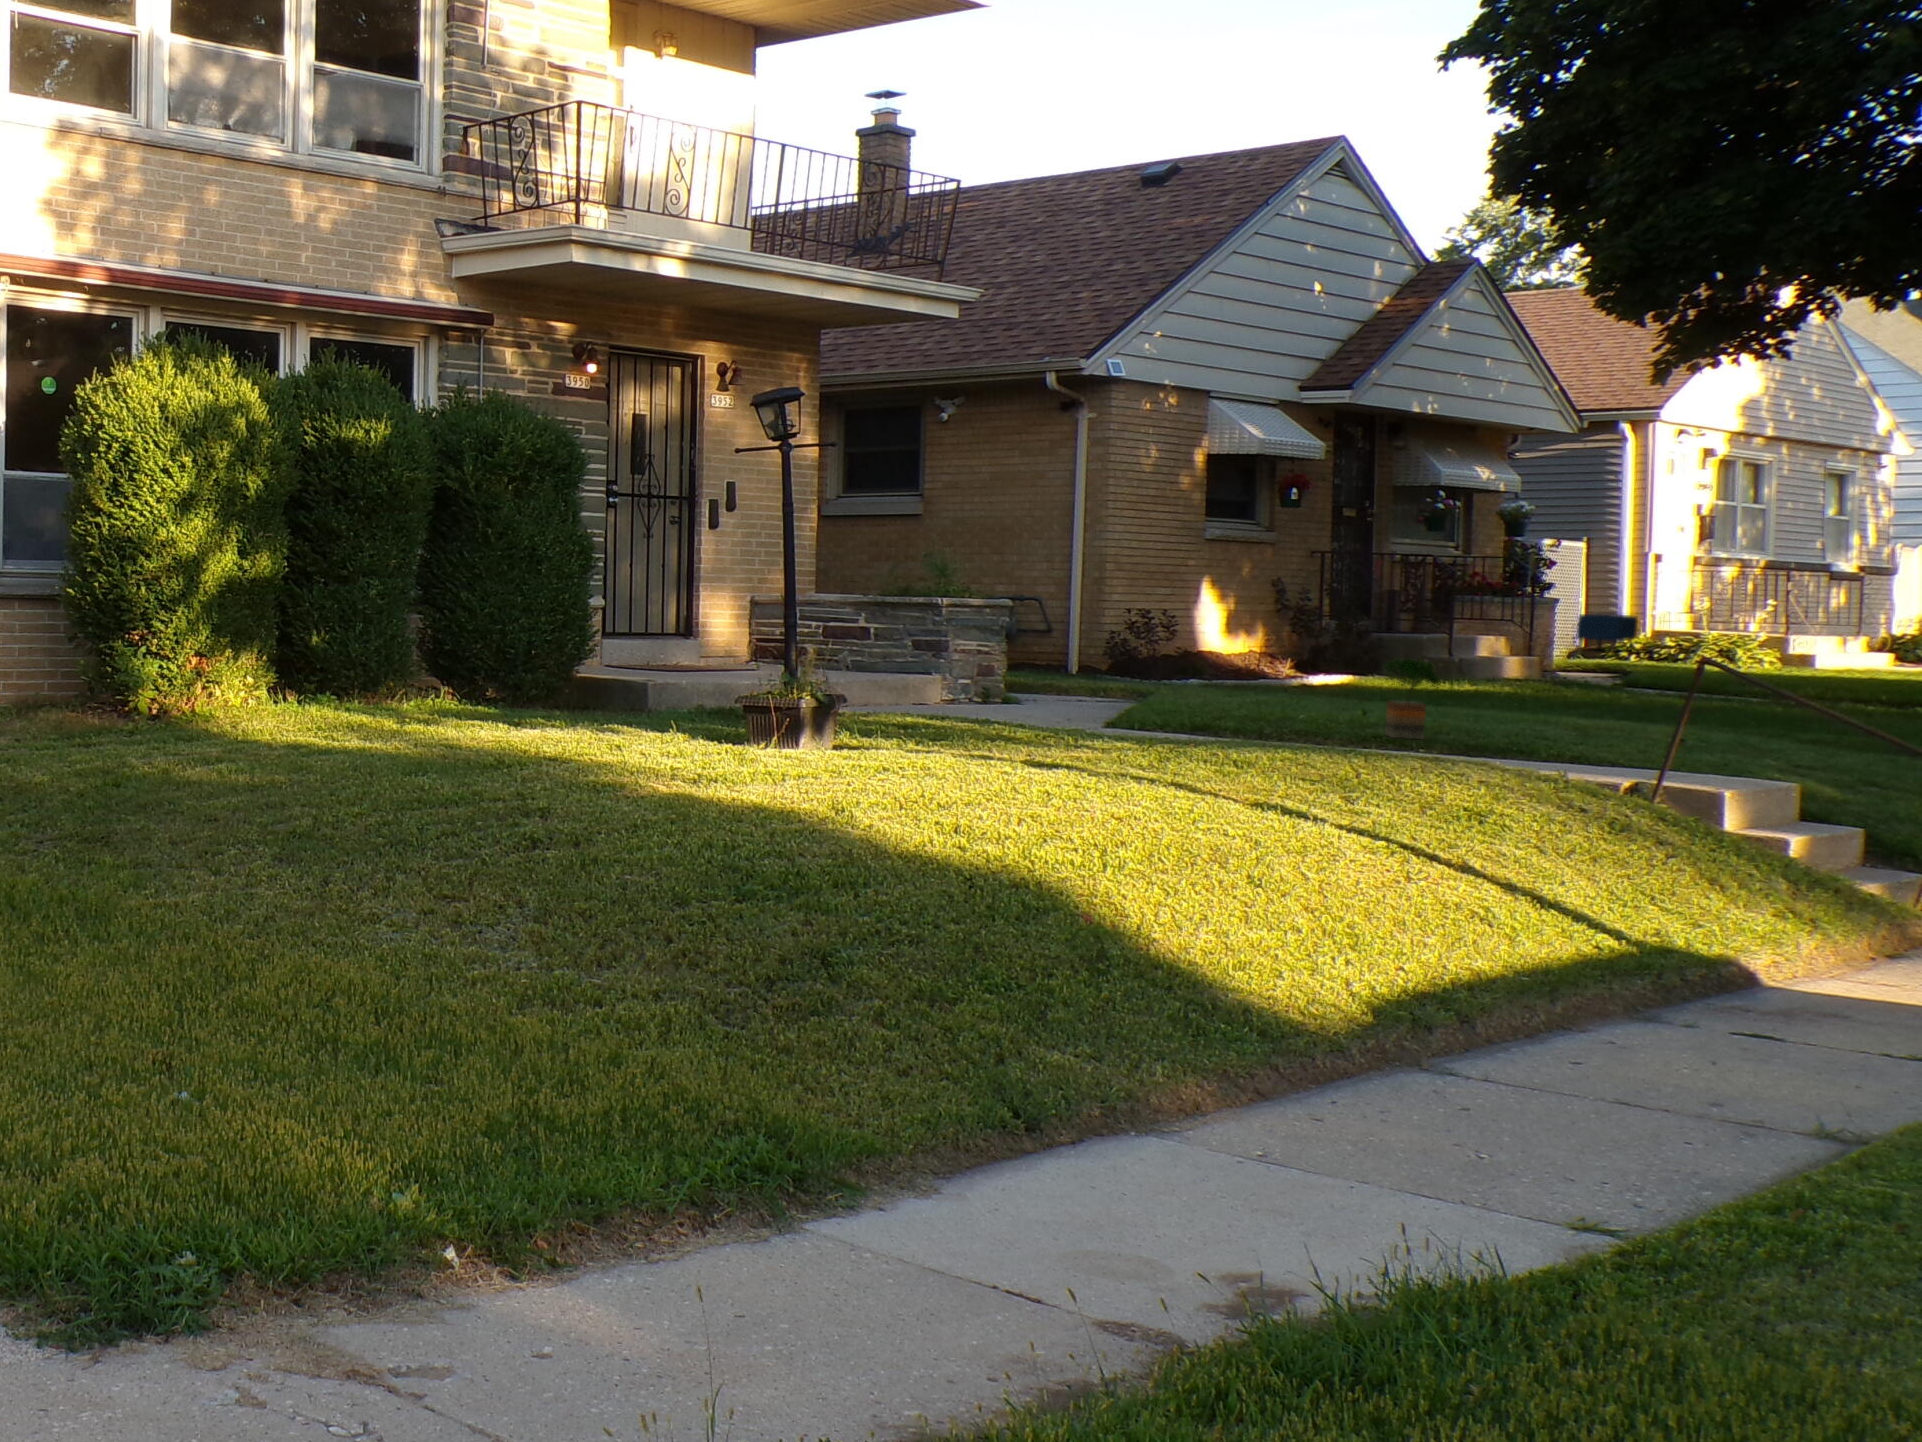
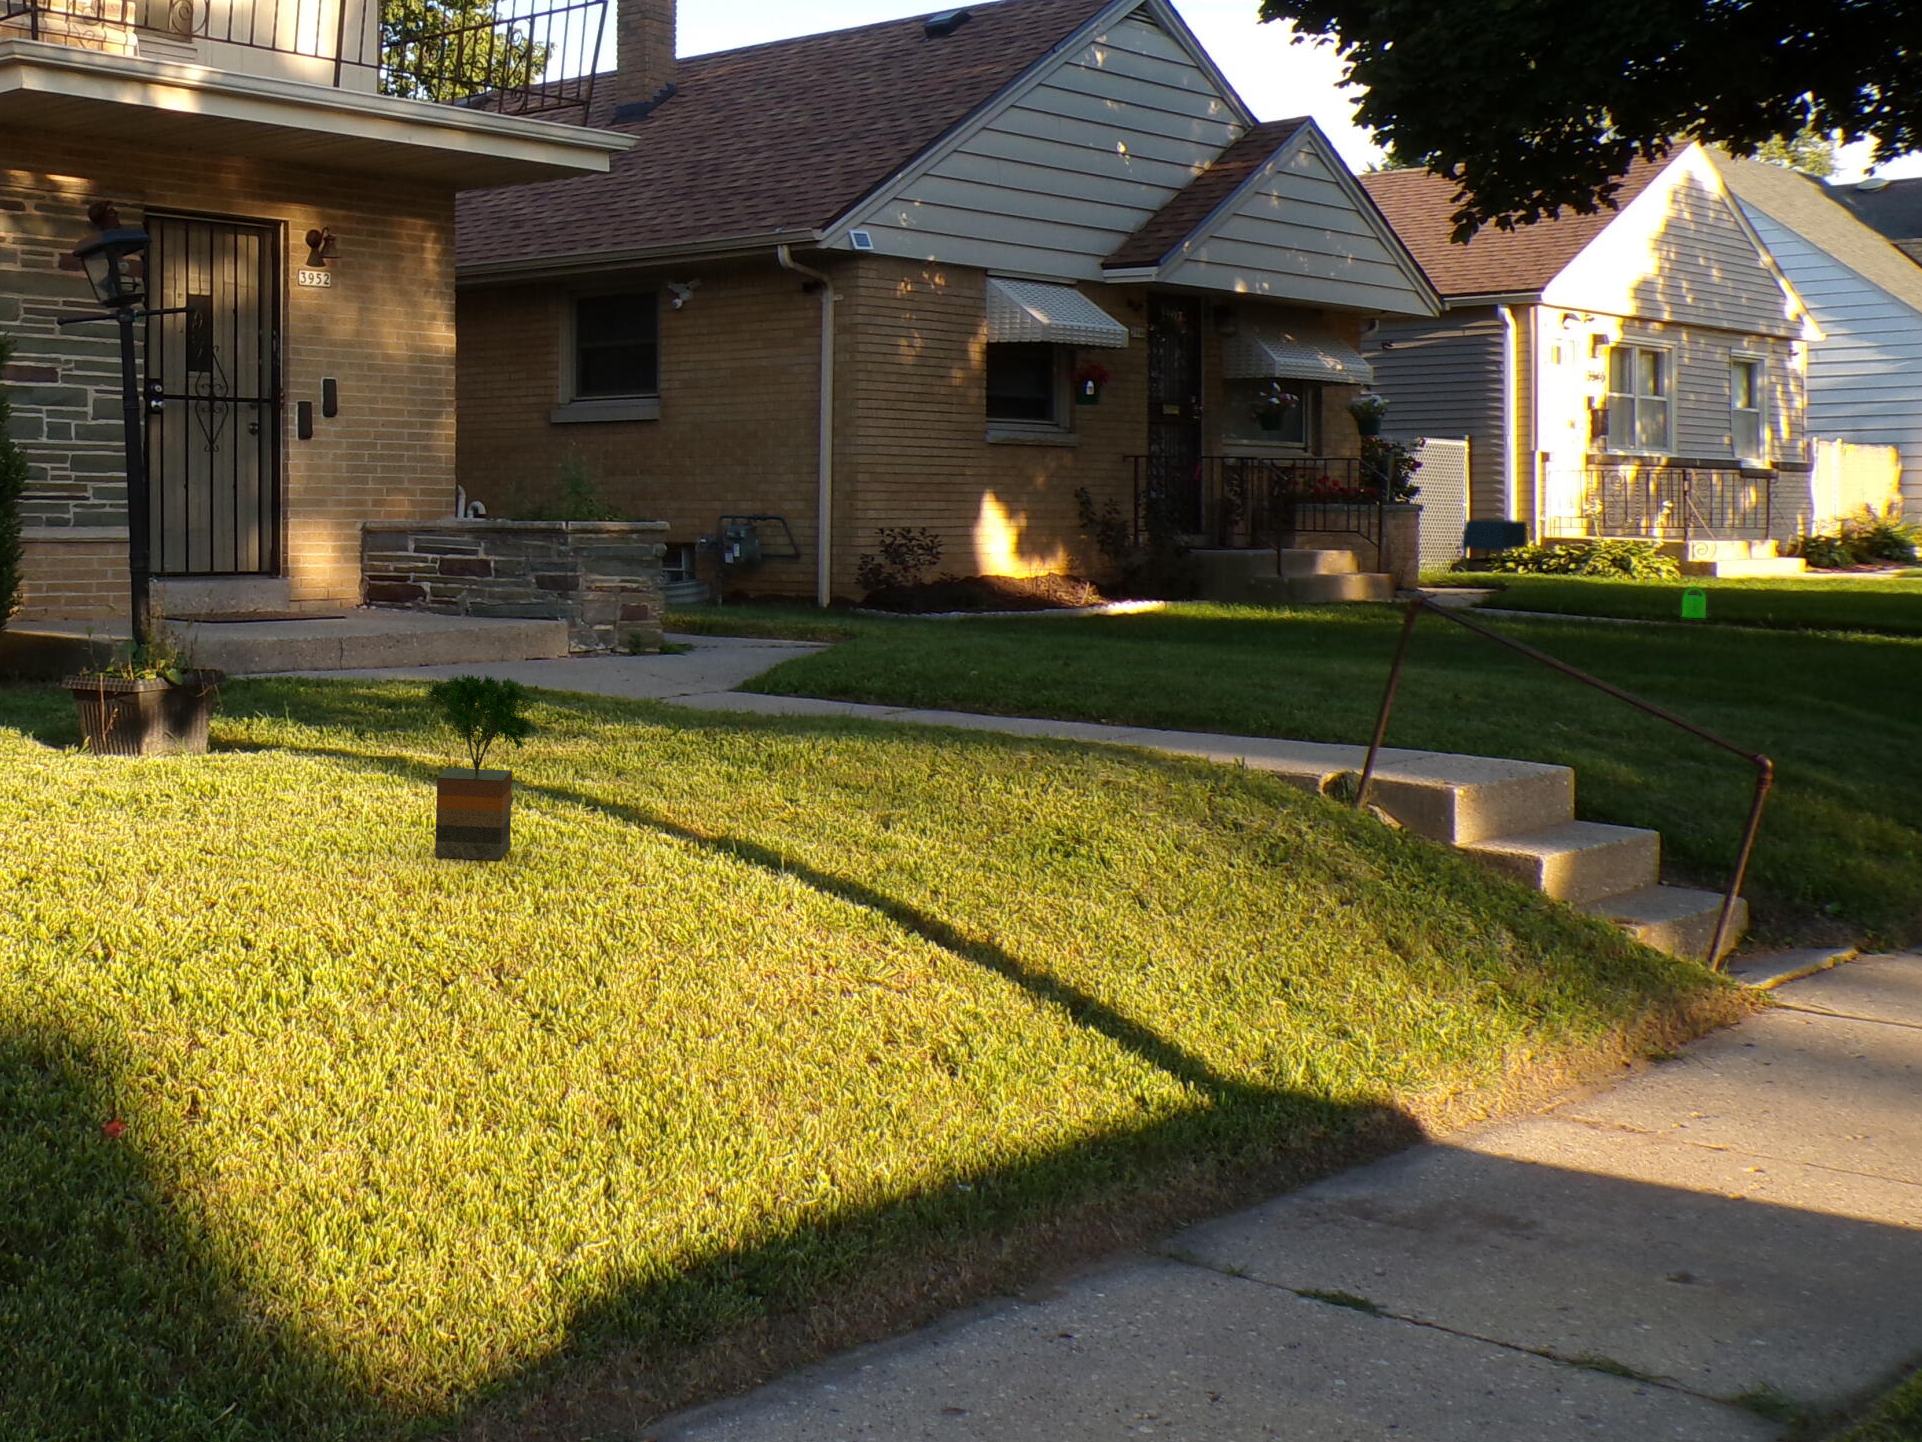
potted tree: present [1384,659,1441,739] -> present [424,674,538,861]
watering can: none [1809,671,1834,699] -> present [1682,586,1706,618]

